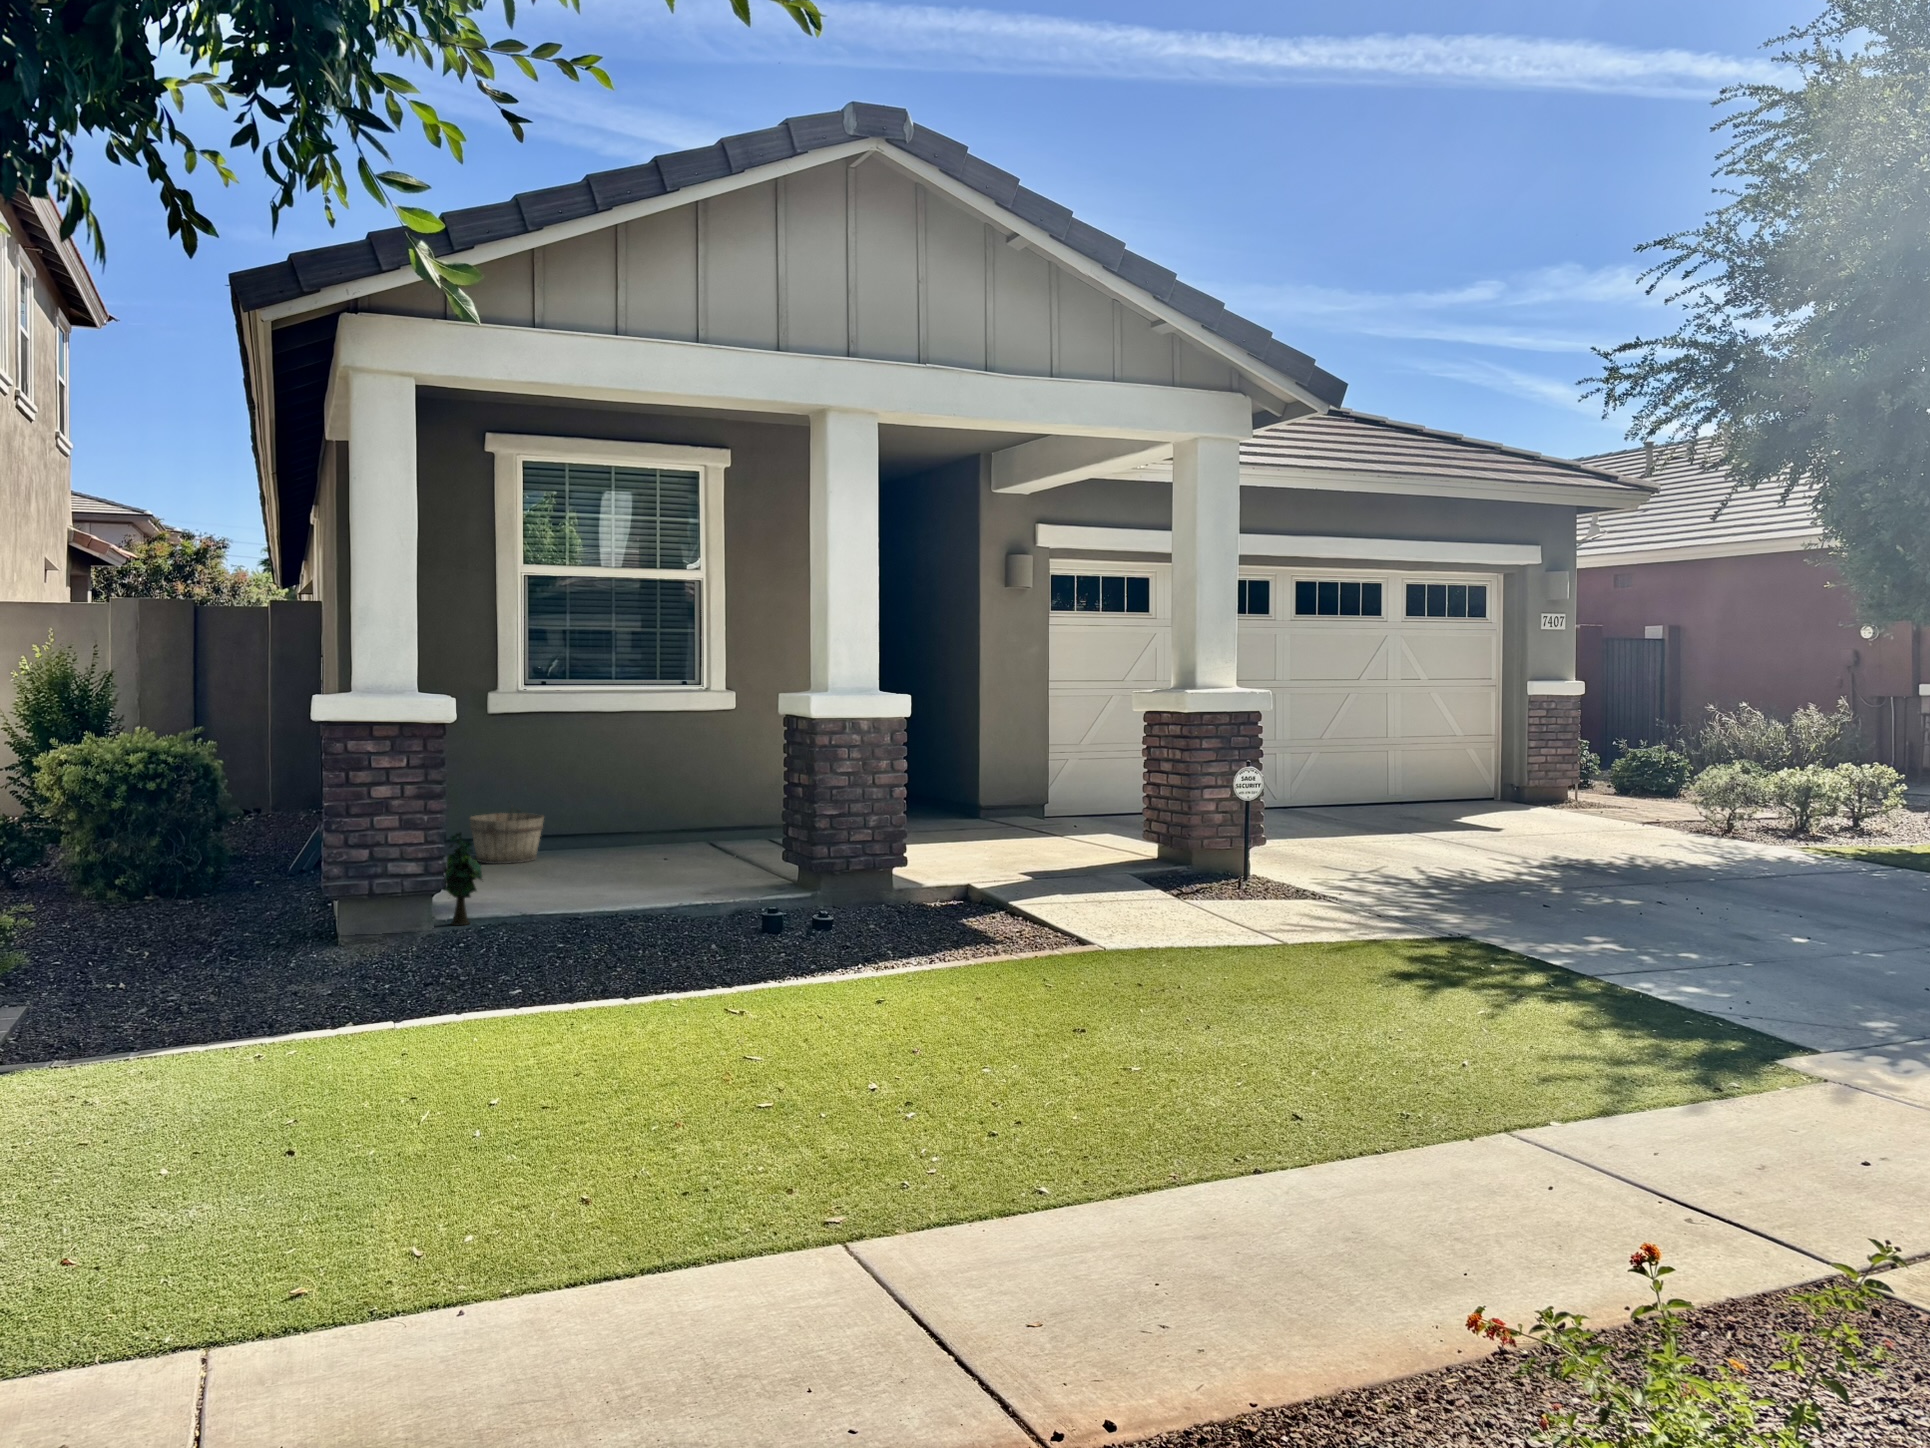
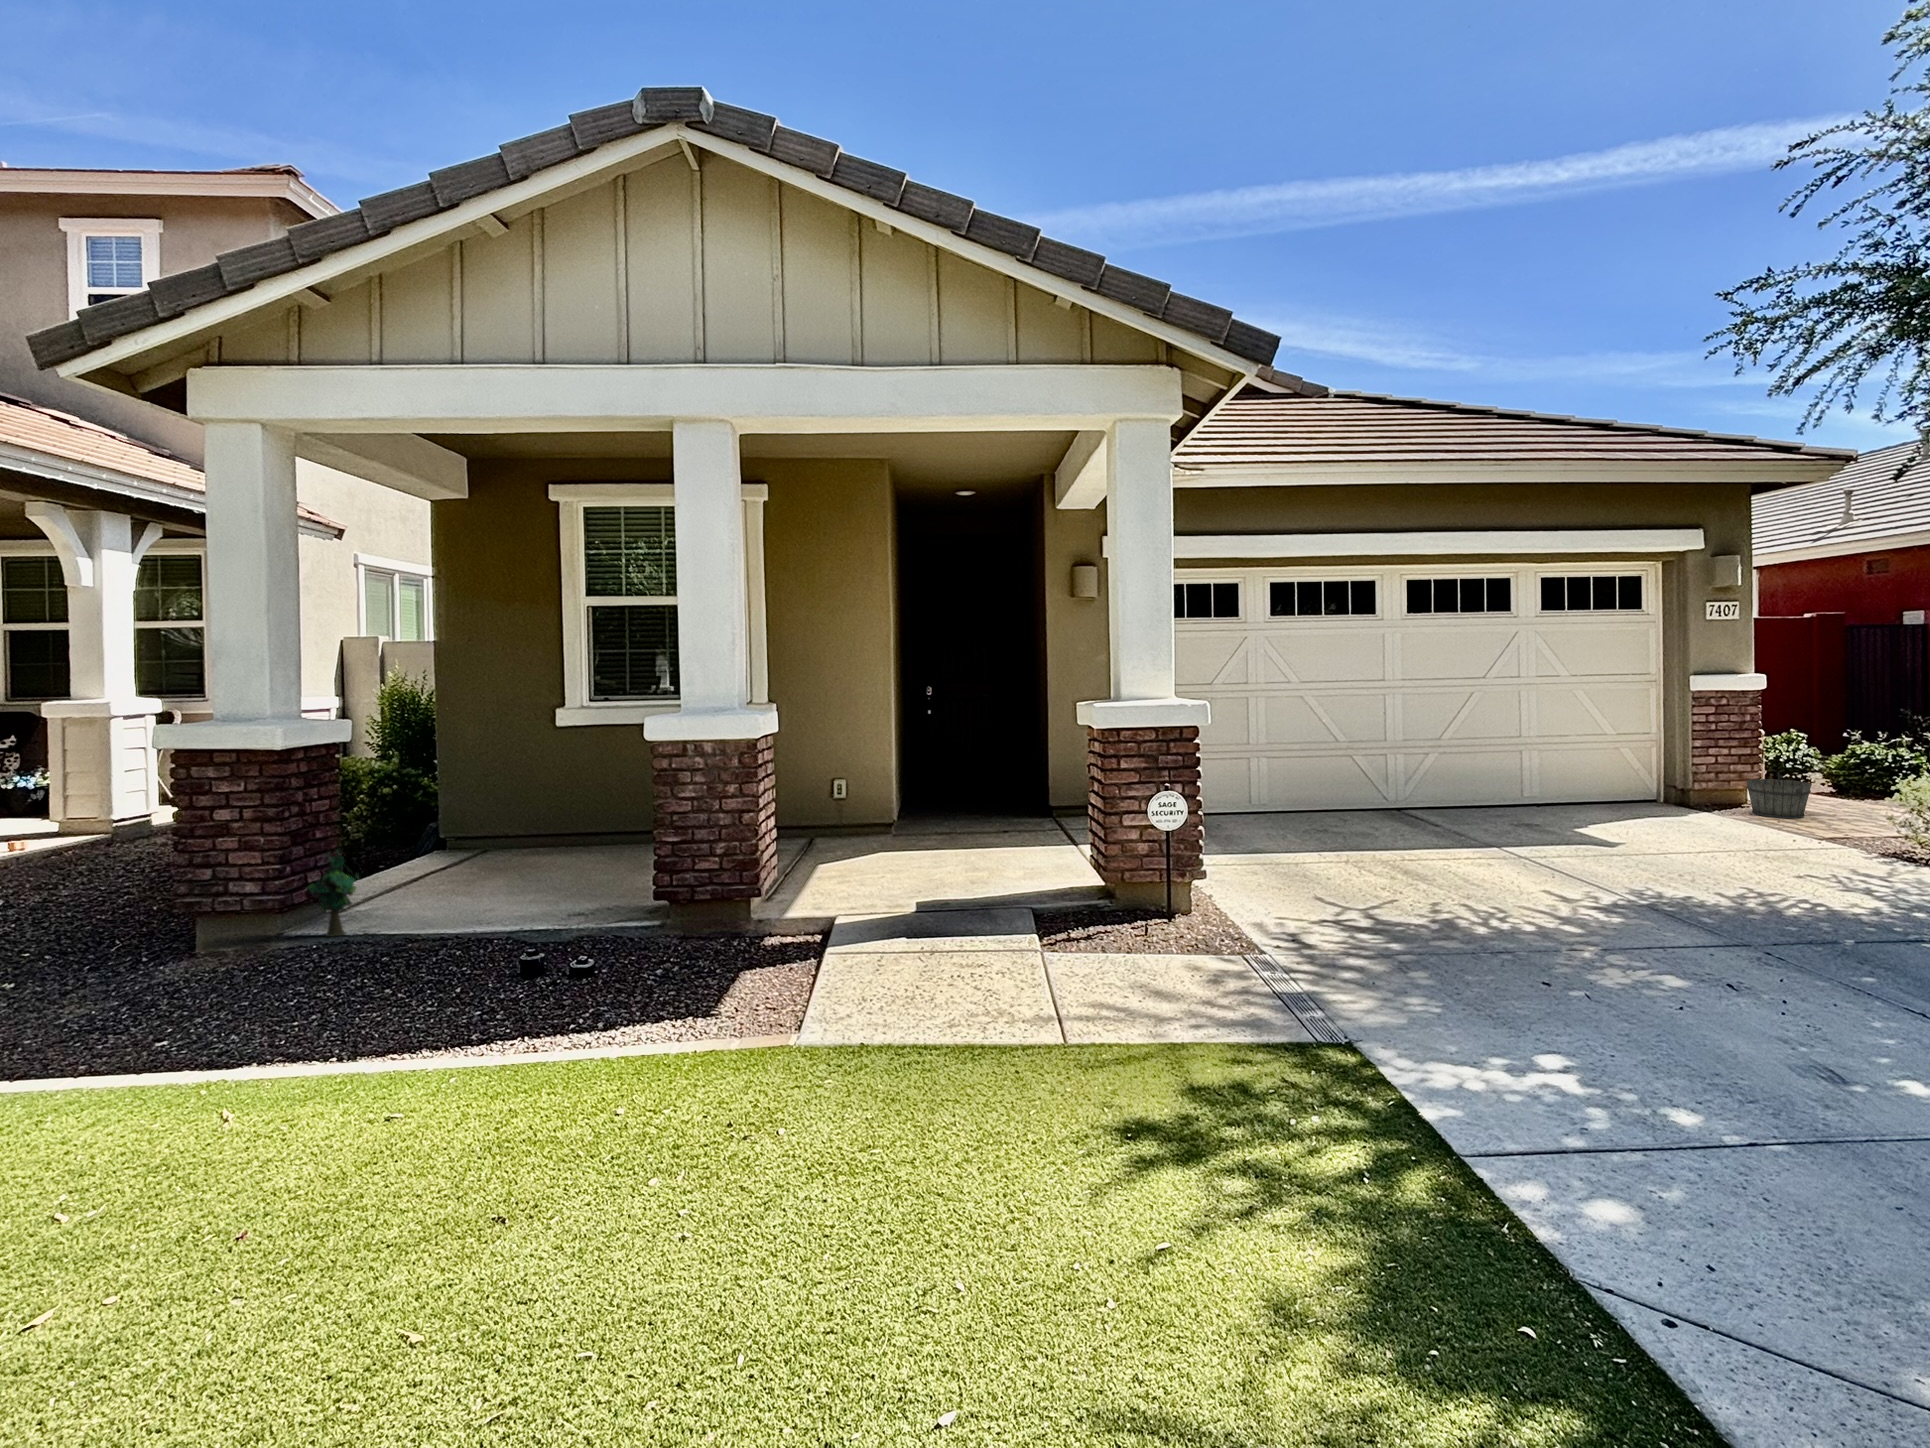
wooden bucket: present [470,805,544,864] -> present [1747,770,1811,819]

